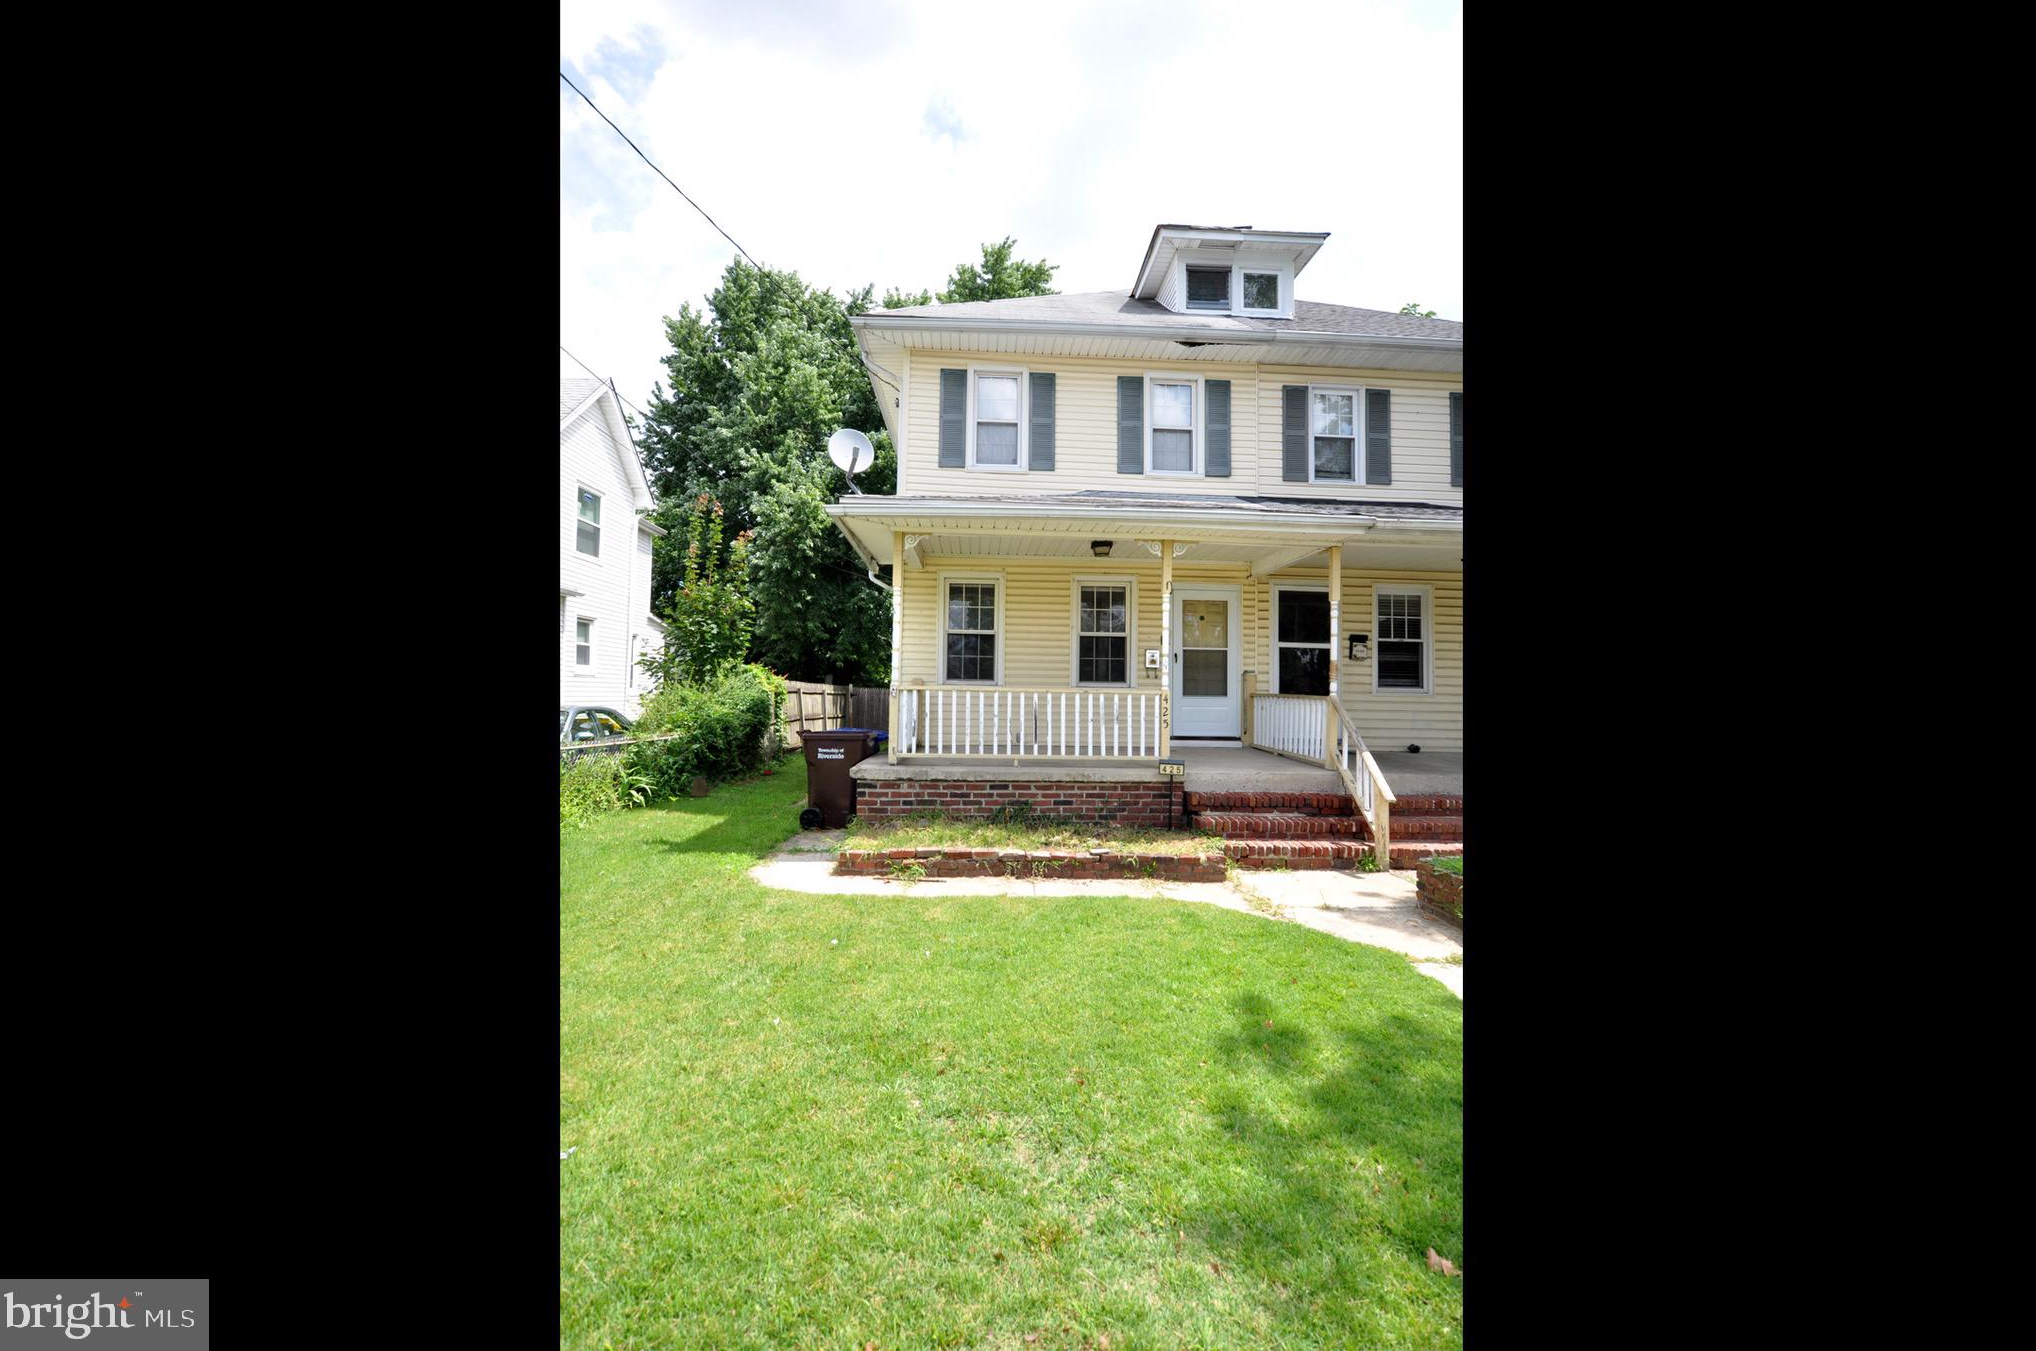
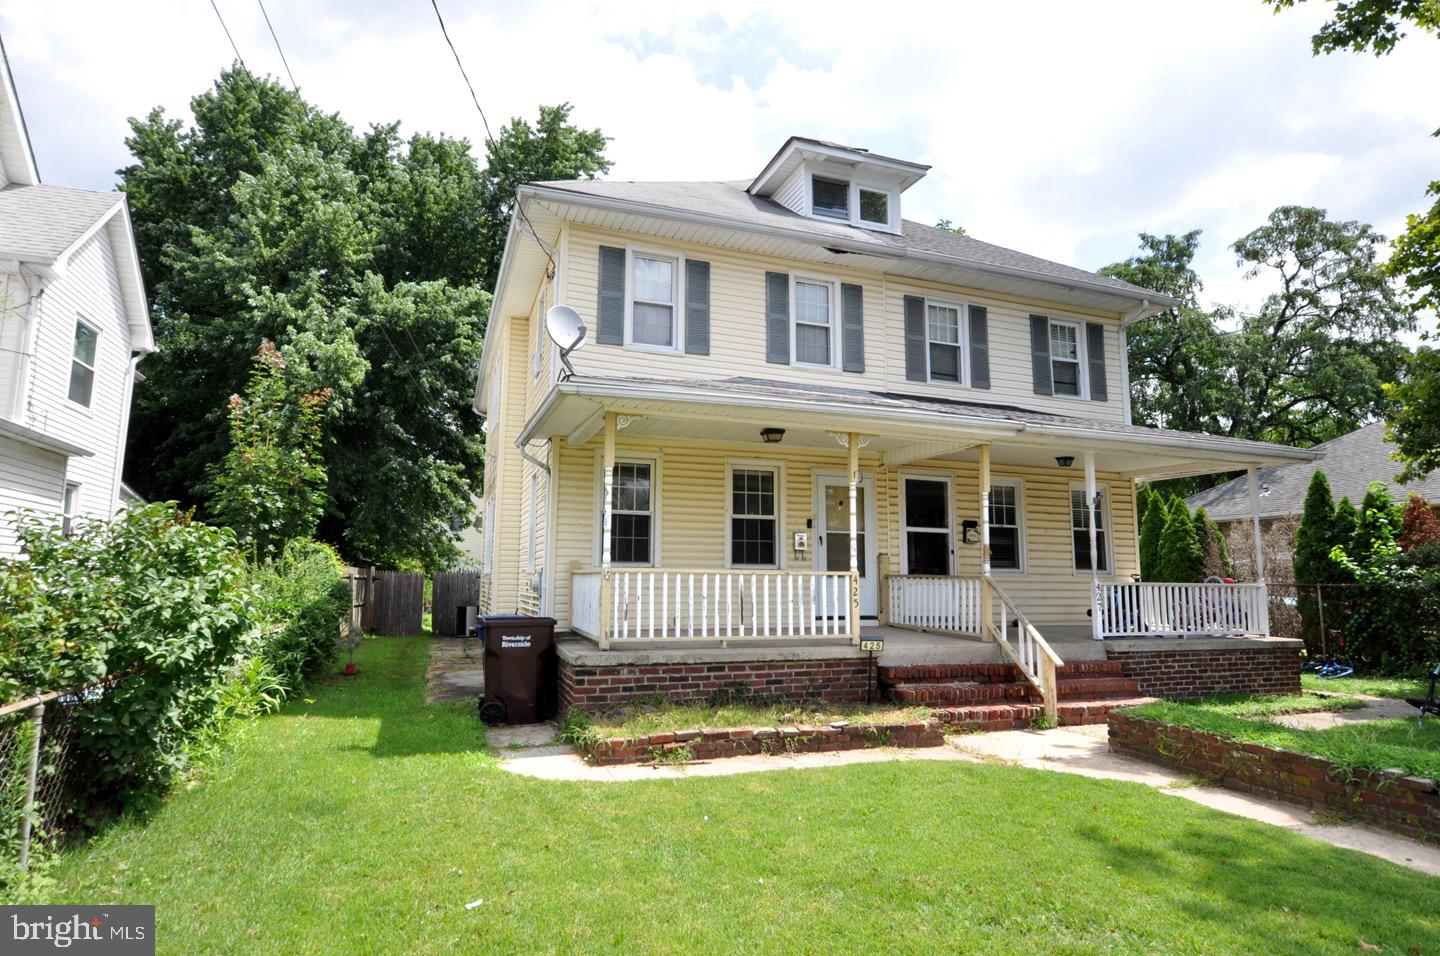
watering can: present [688,776,717,797] -> none [296,675,344,703]

